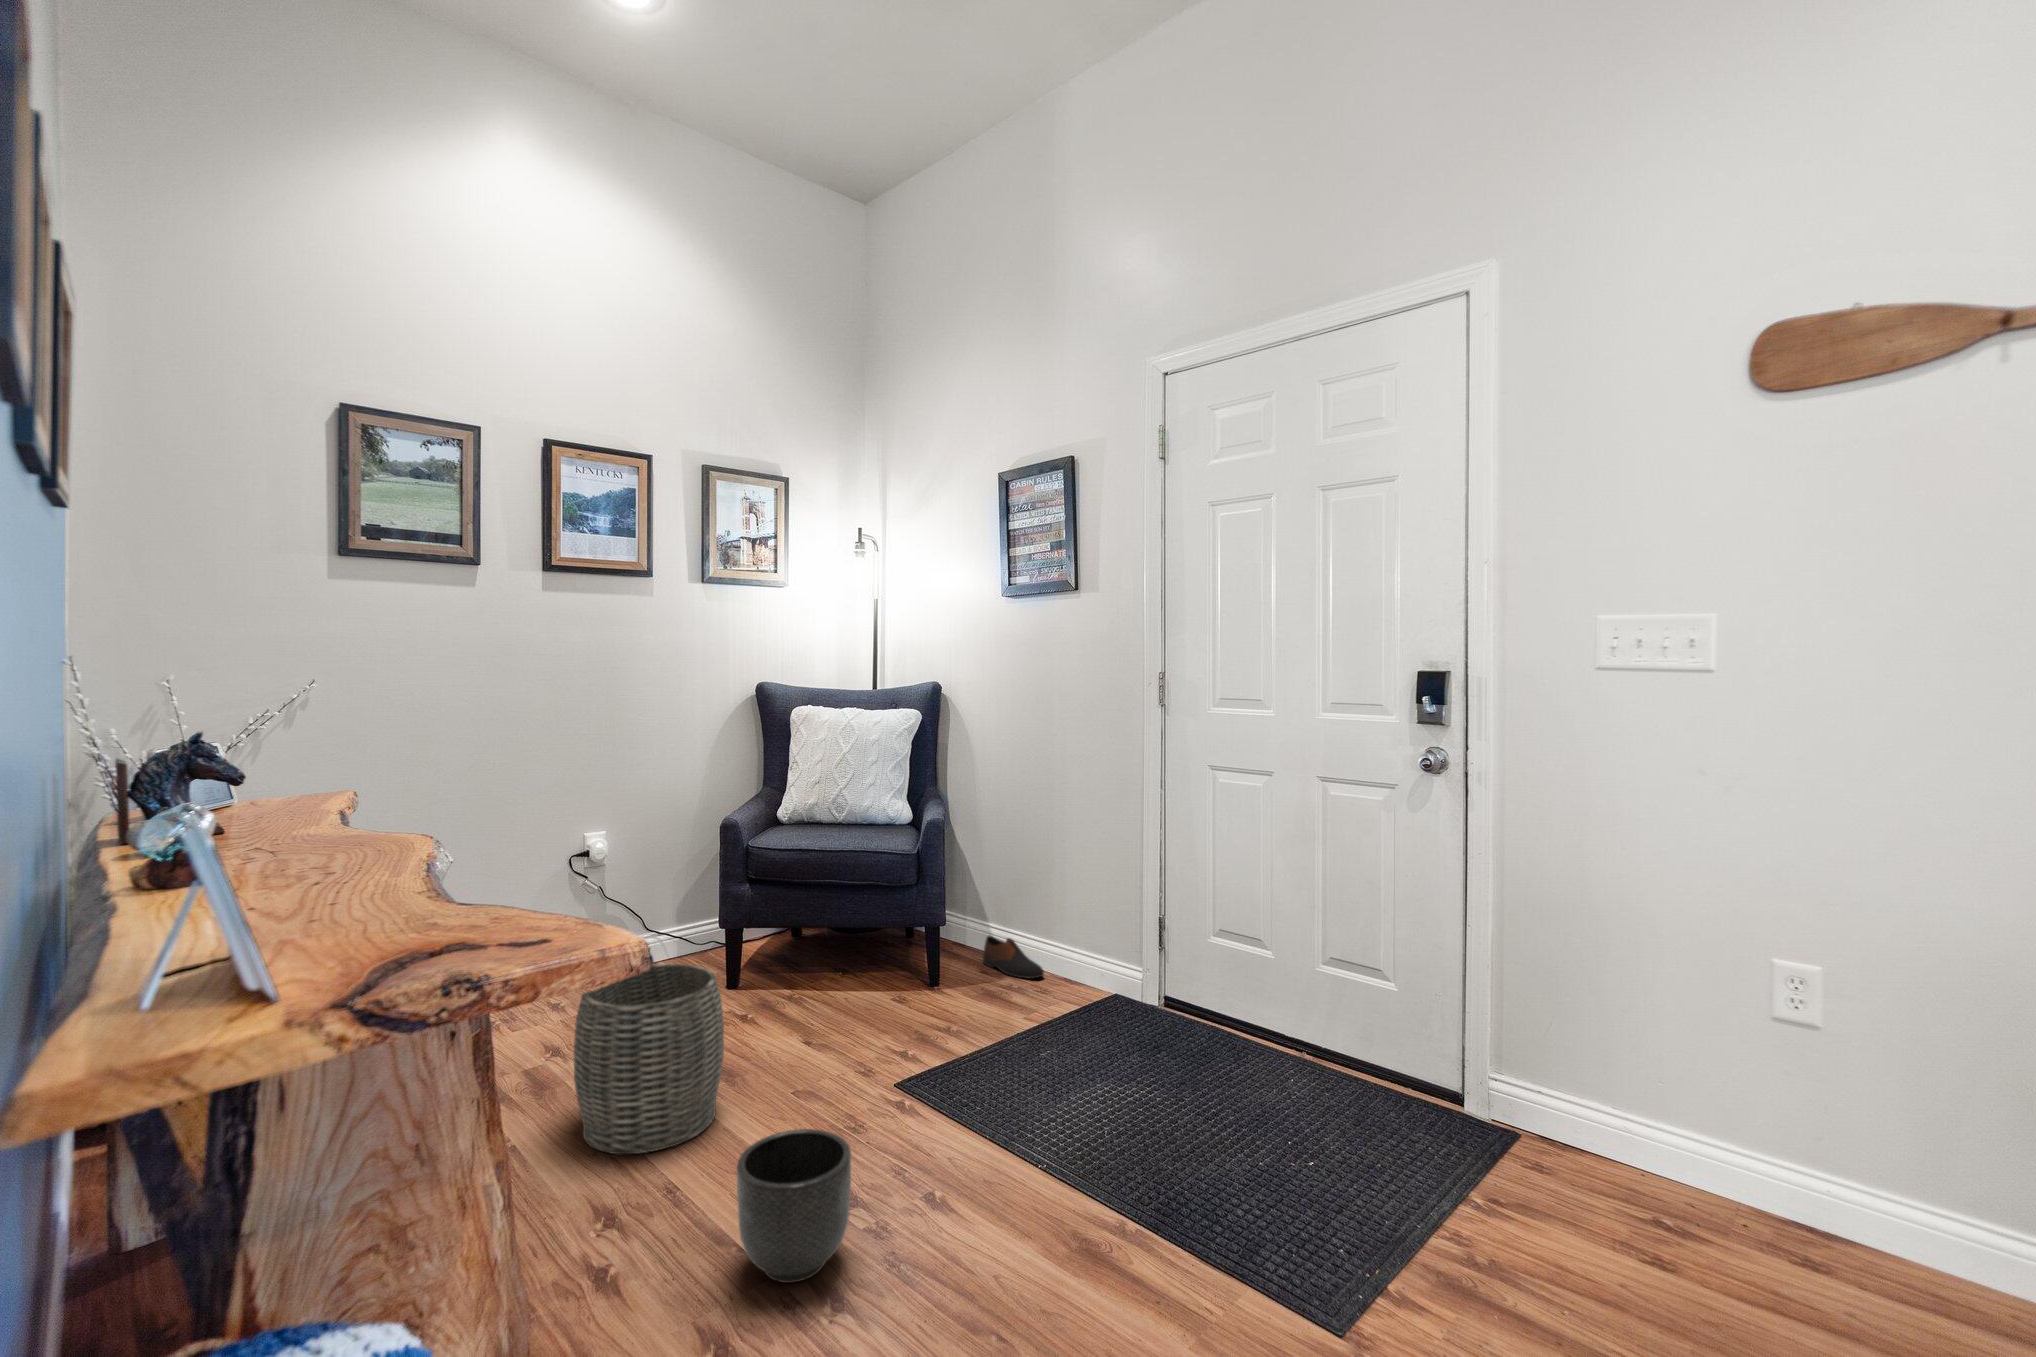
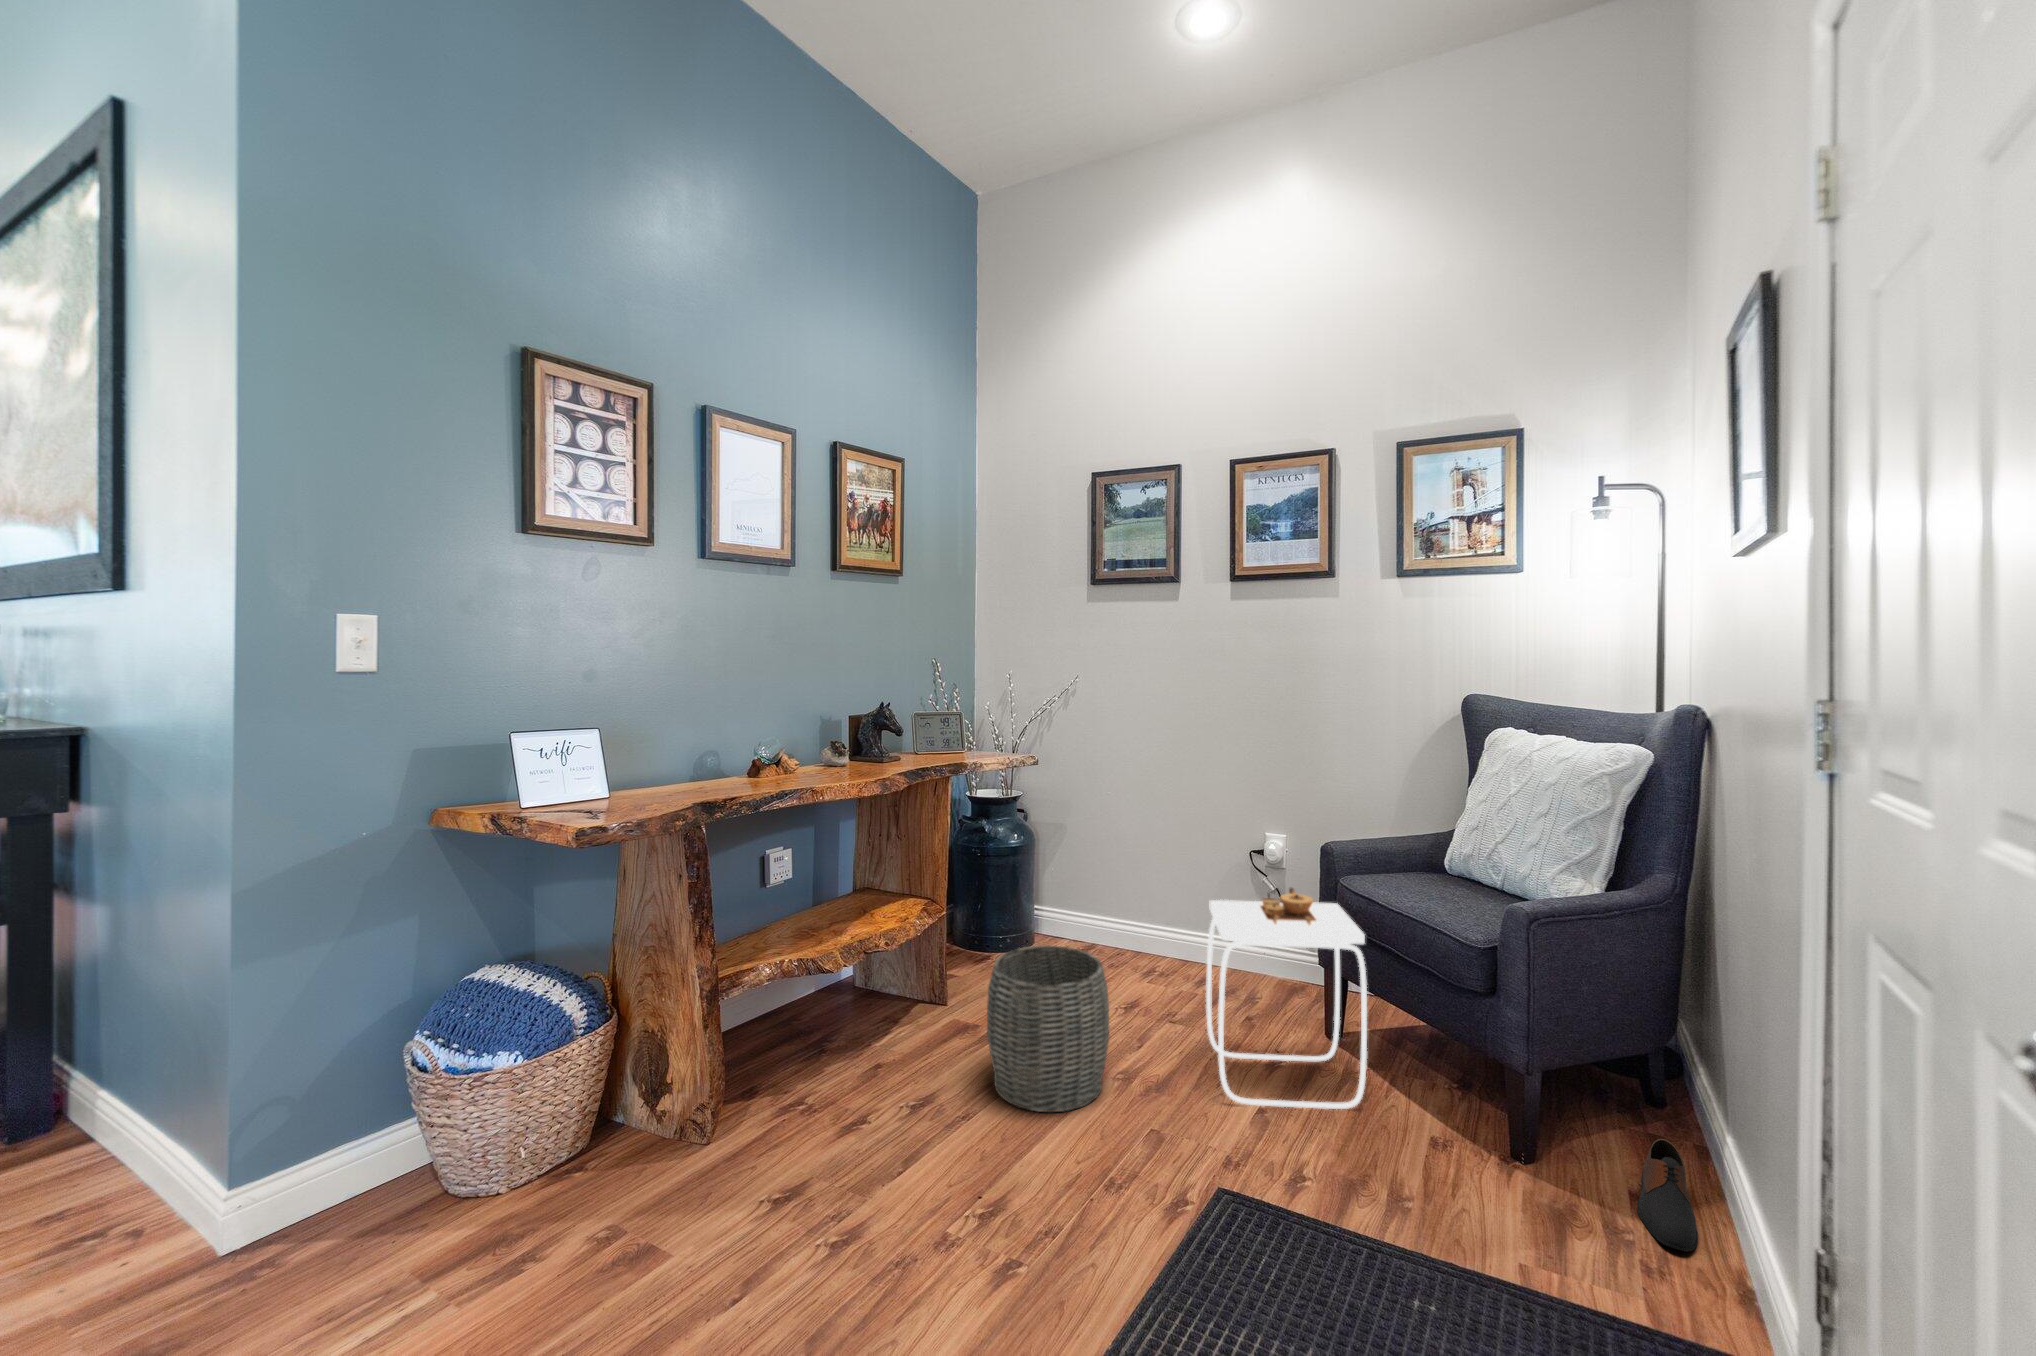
side table: none [710,848,853,1042] -> present [1206,888,1367,1109]
planter: present [737,1129,851,1283] -> none [829,1111,928,1246]

